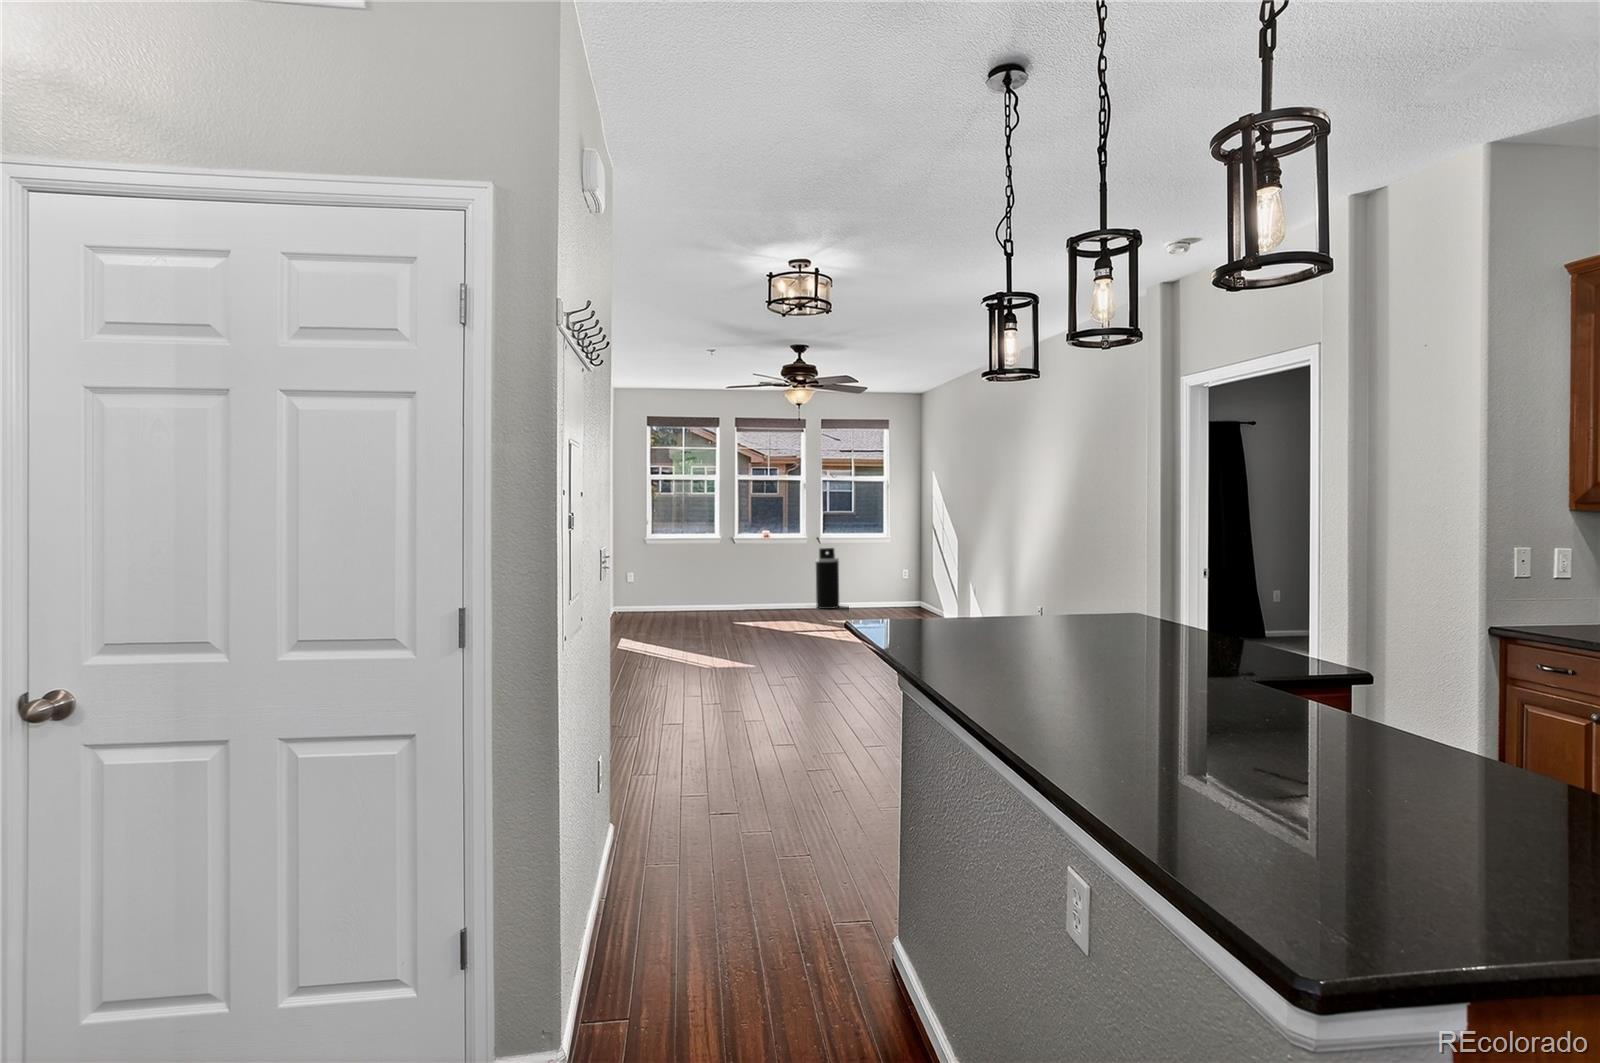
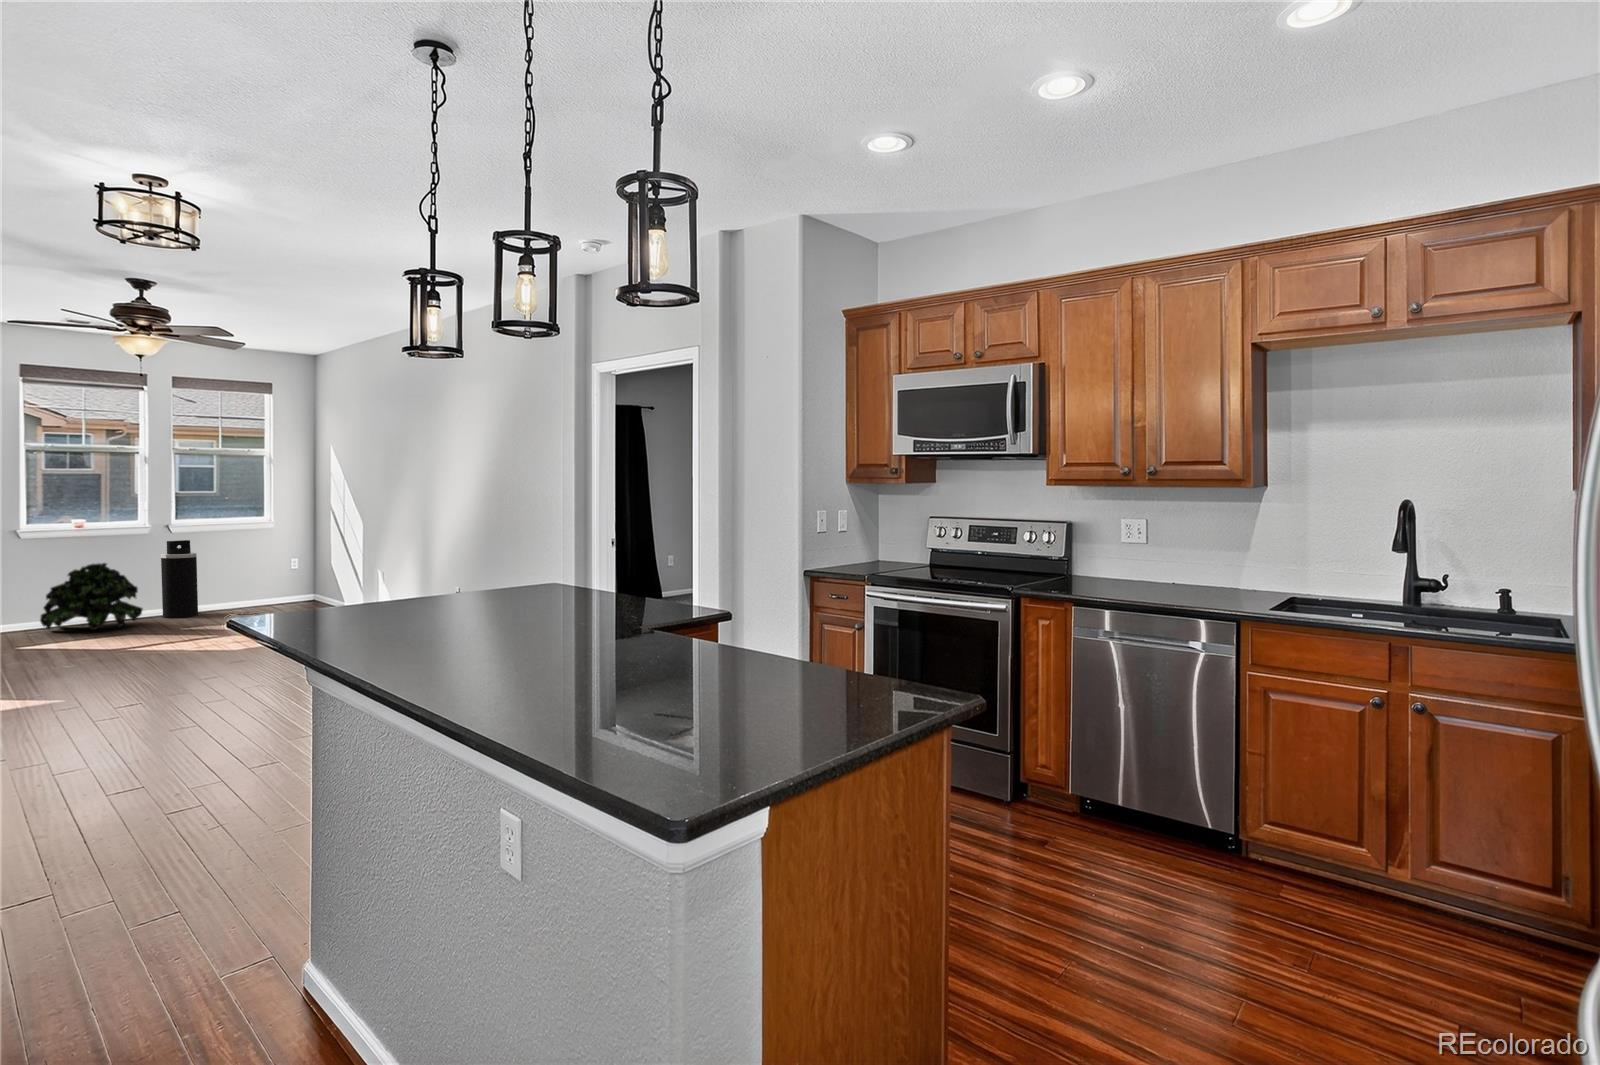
potted plant: none [743,565,804,616] -> present [40,563,142,630]

